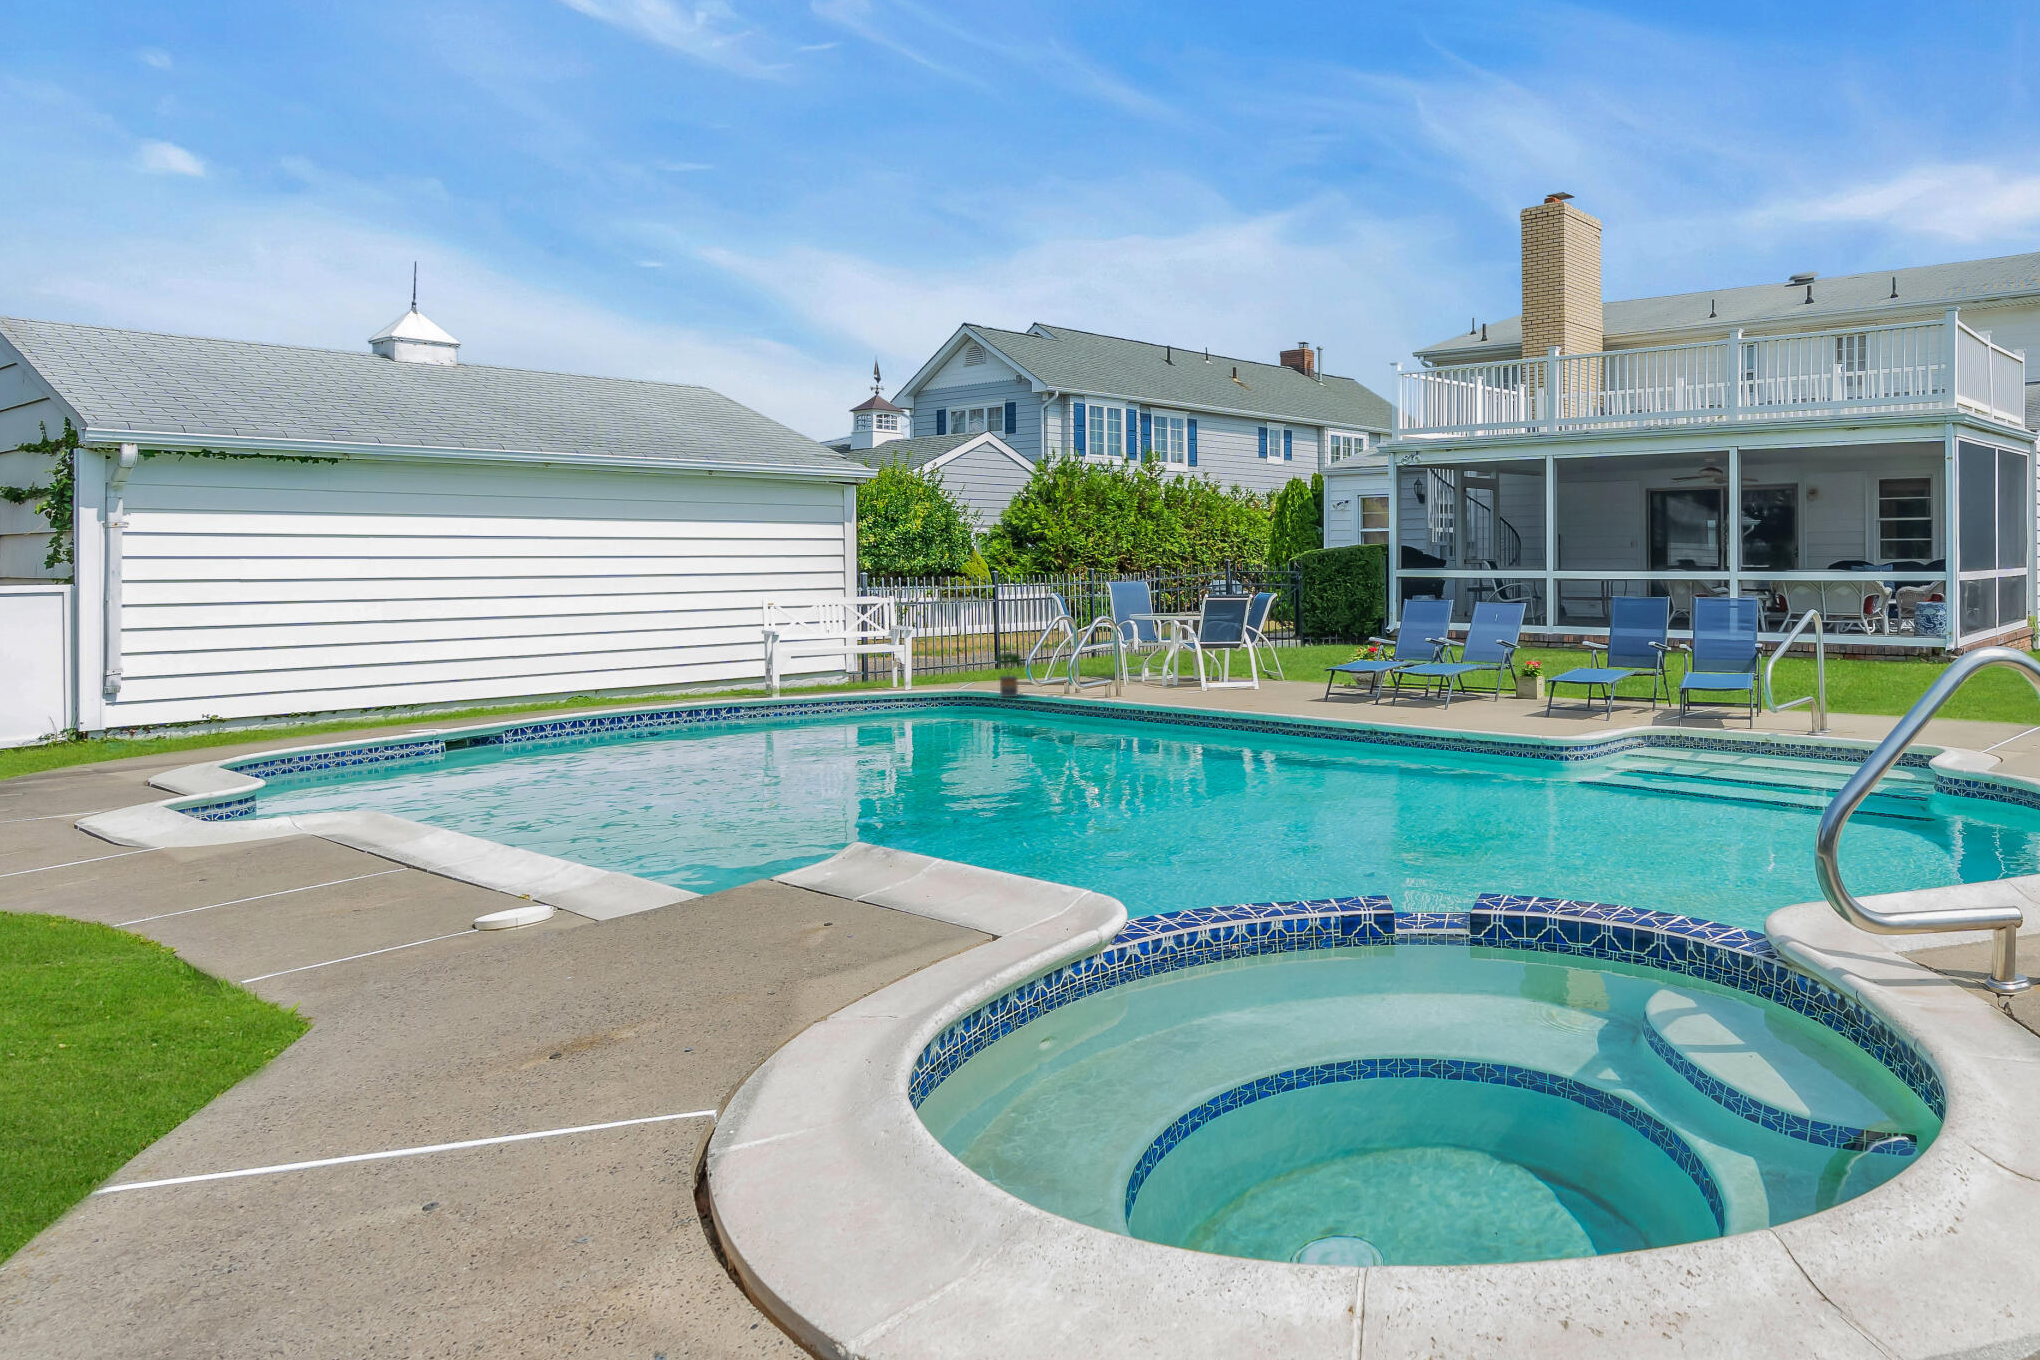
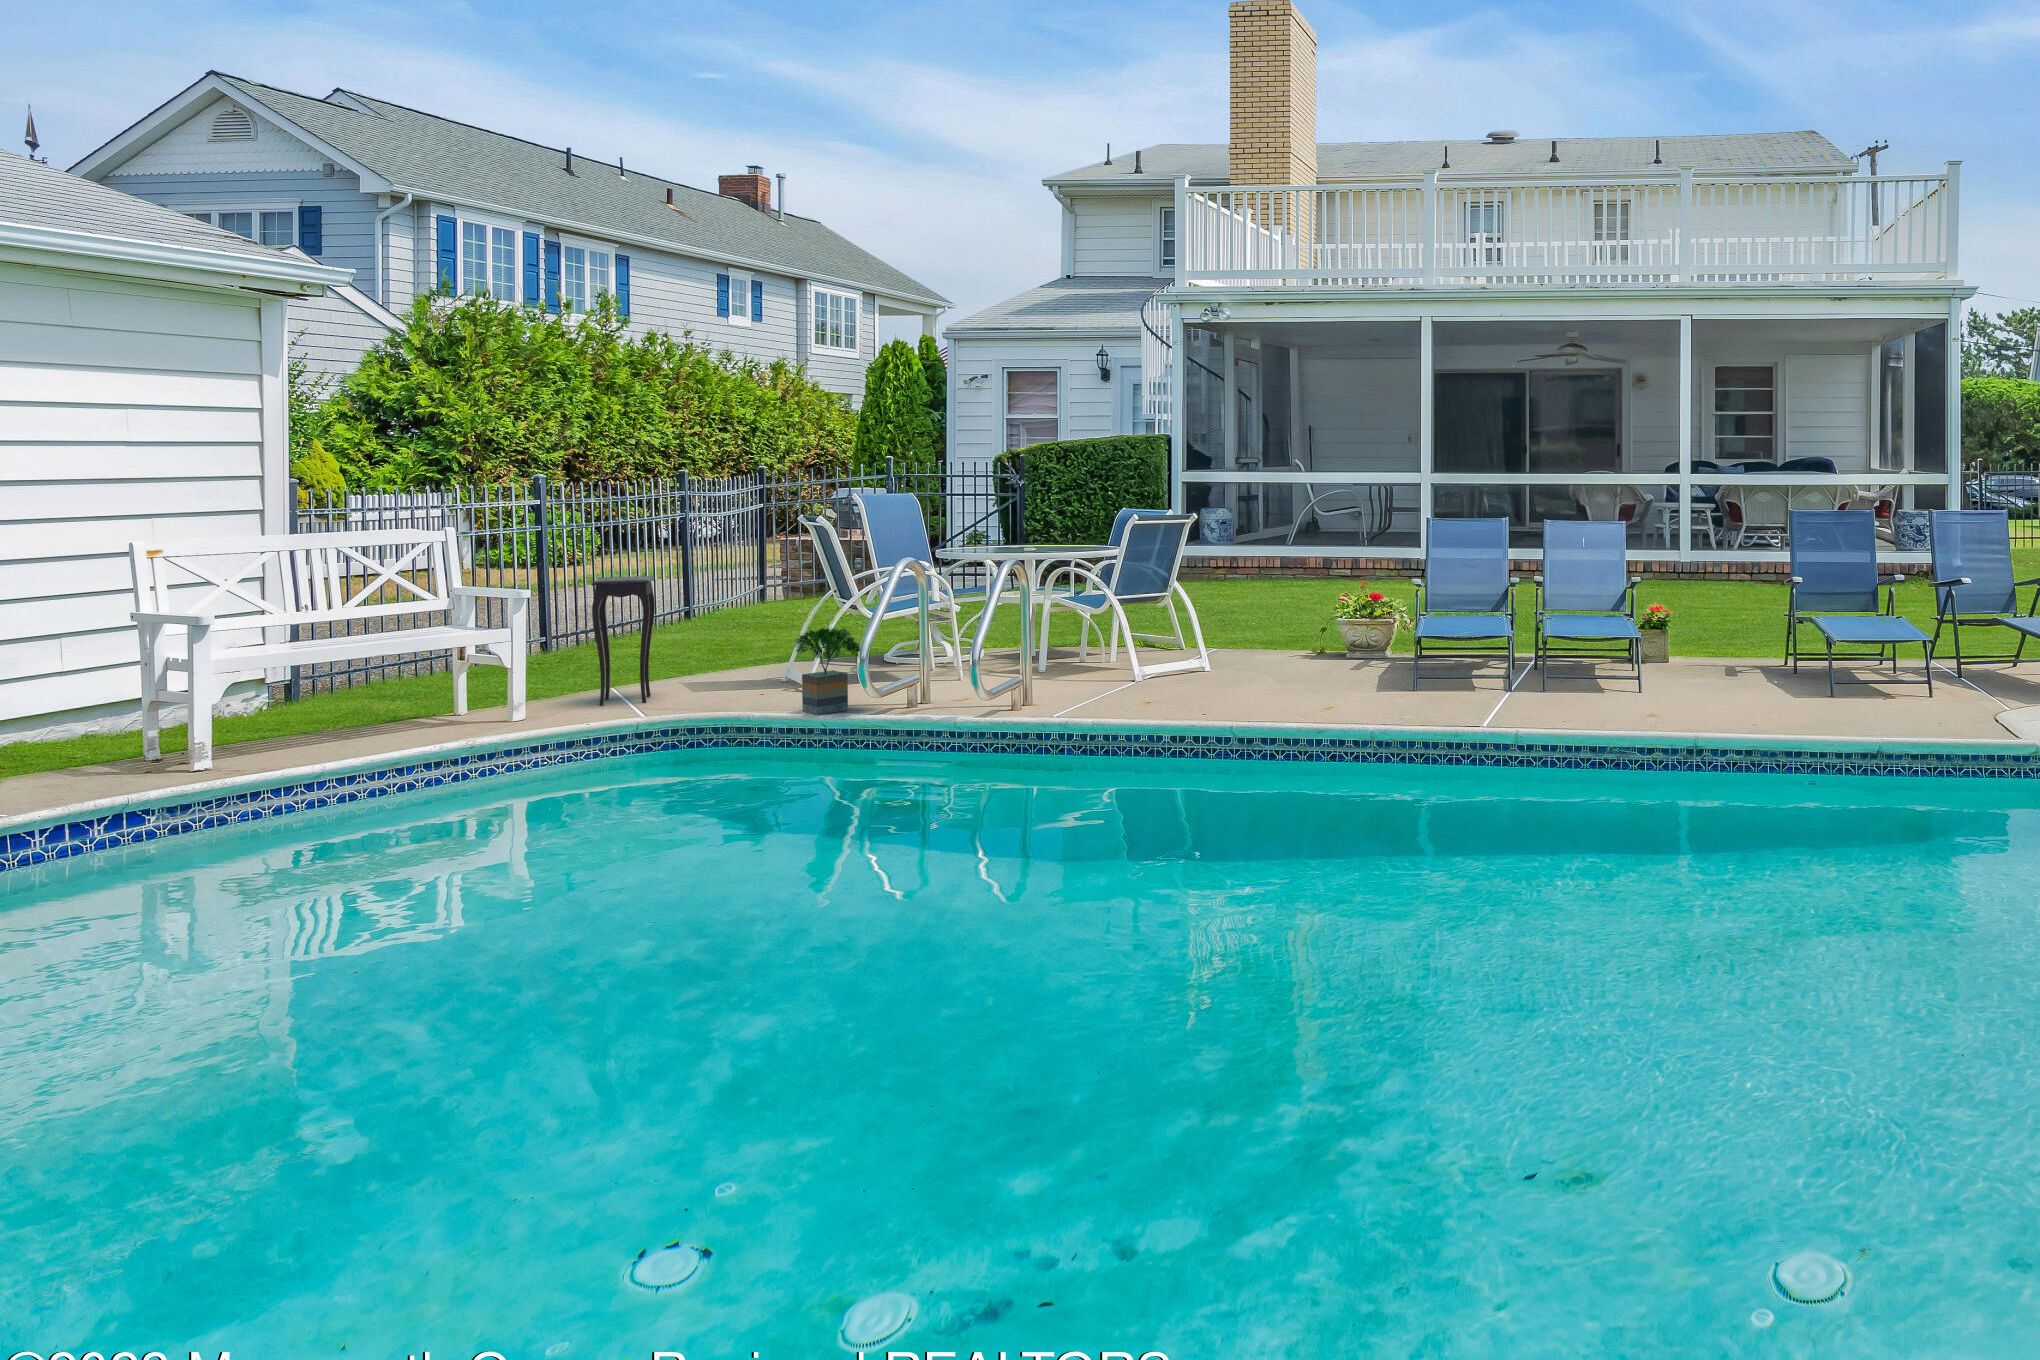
side table: none [933,623,967,687] -> present [592,576,655,706]

